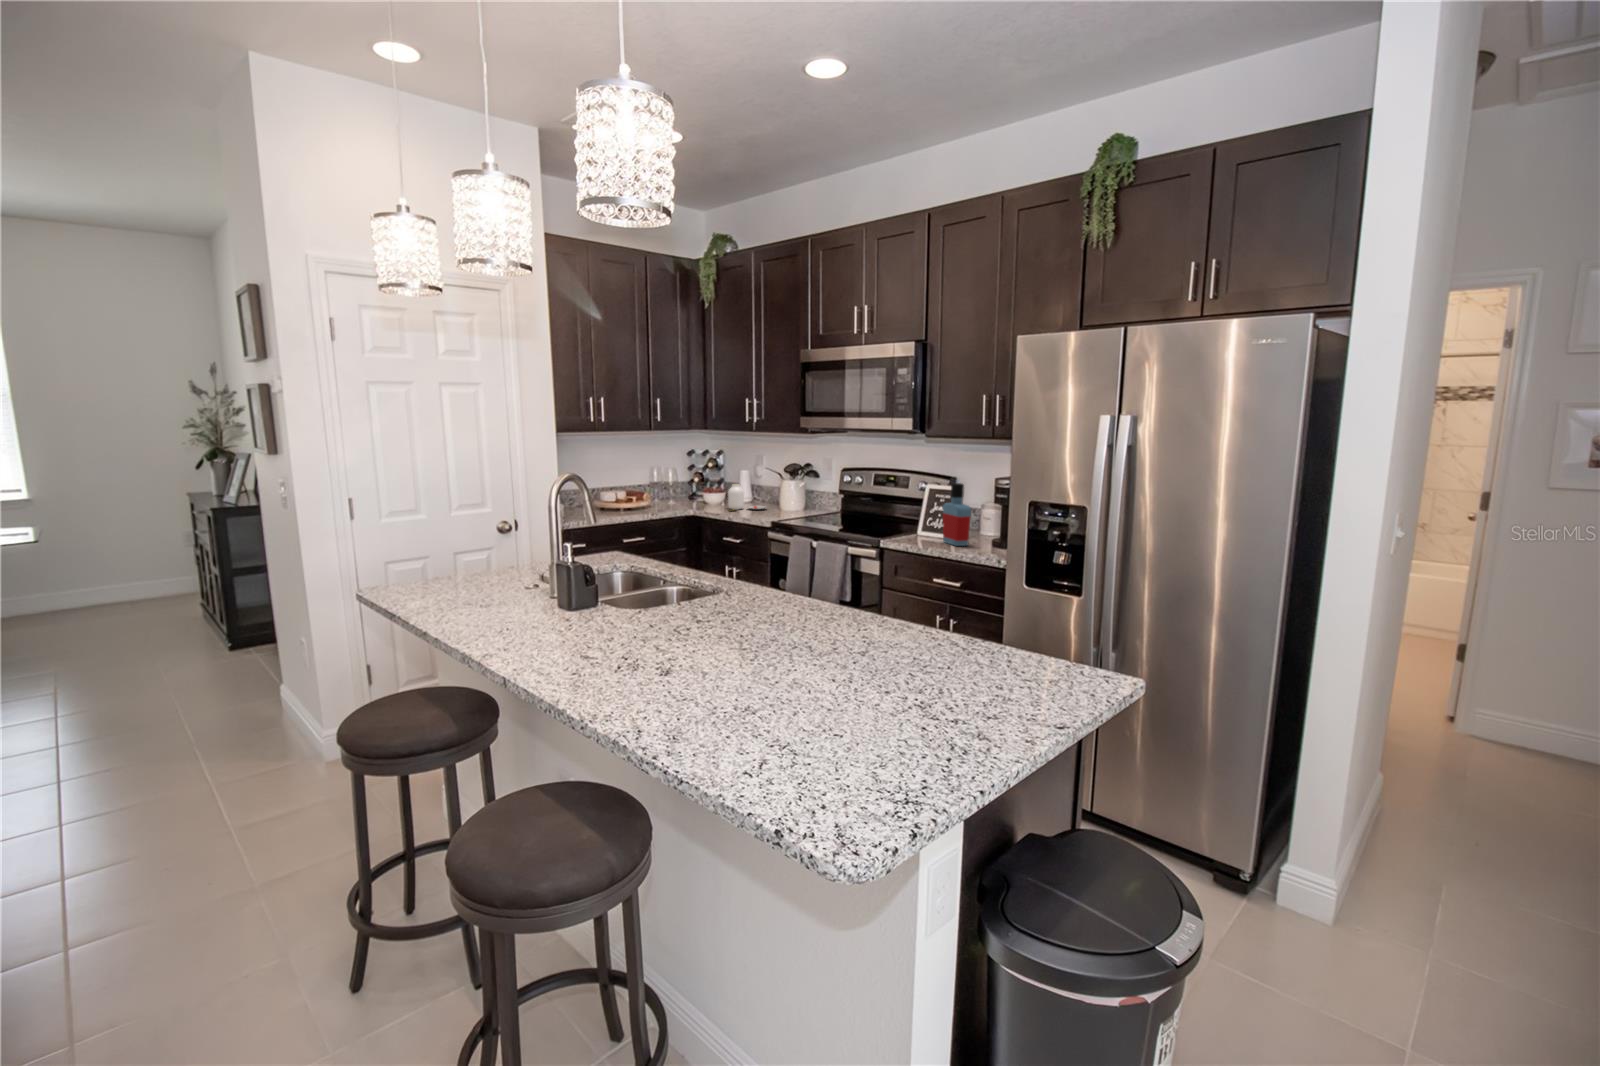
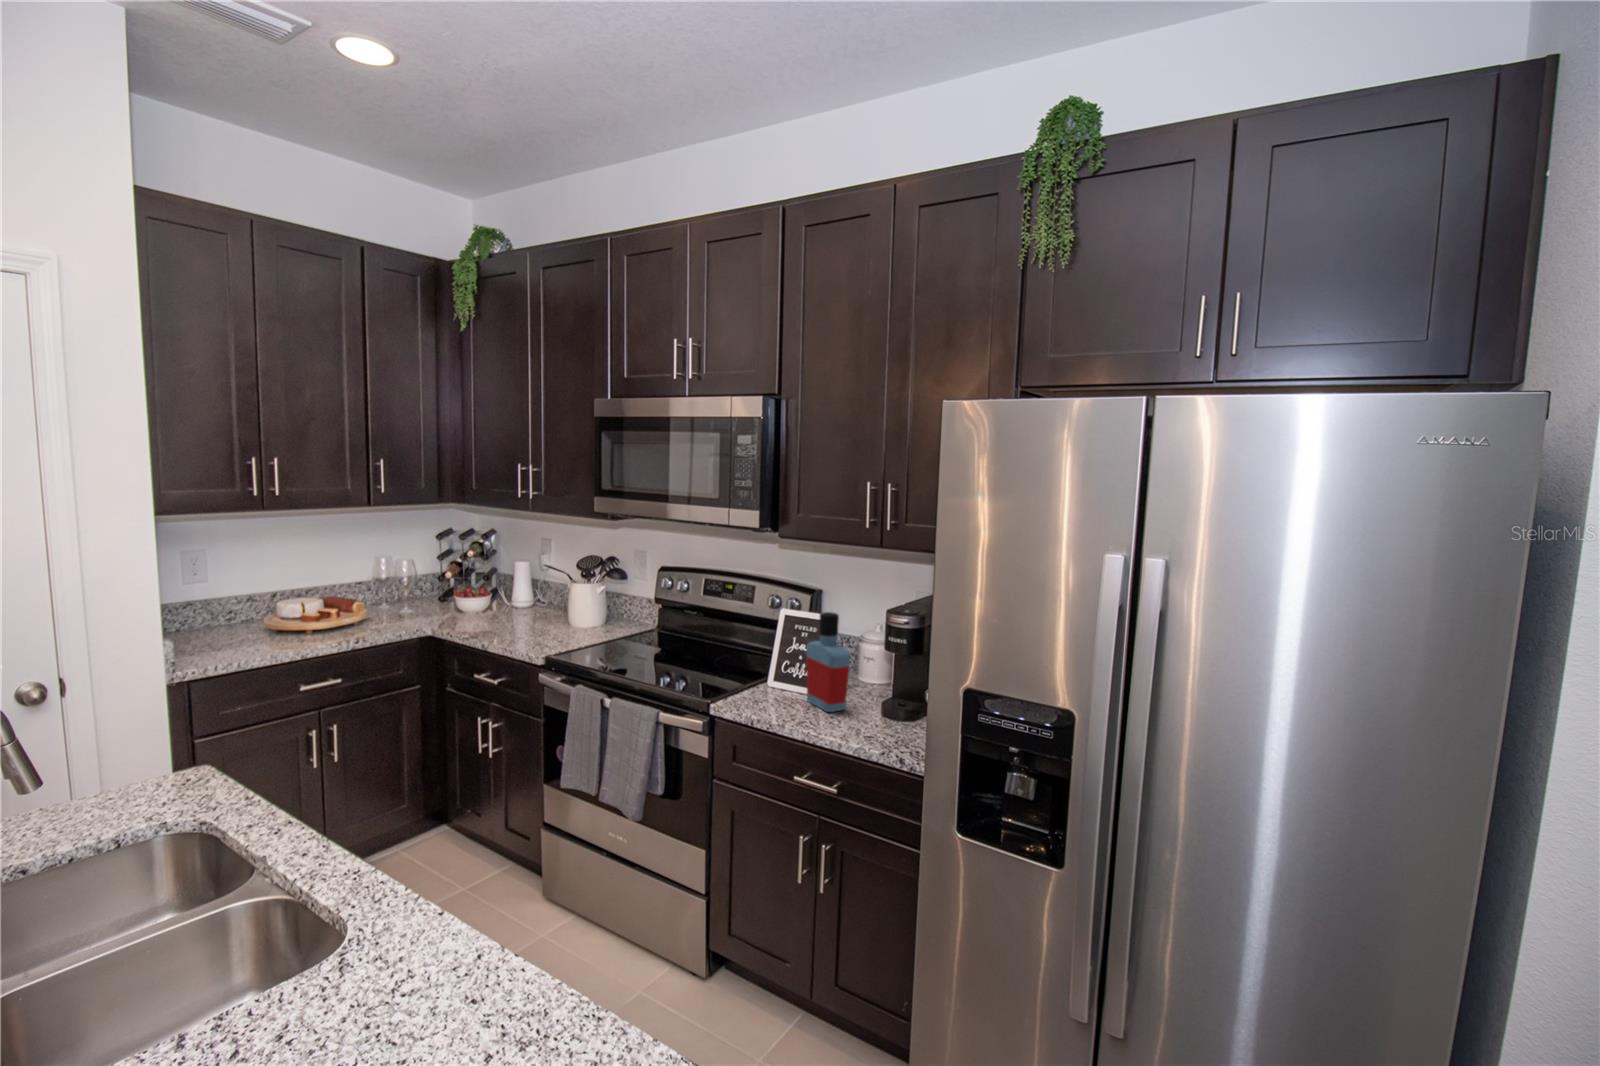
jar: present [728,484,766,510] -> none [485,588,550,631]

